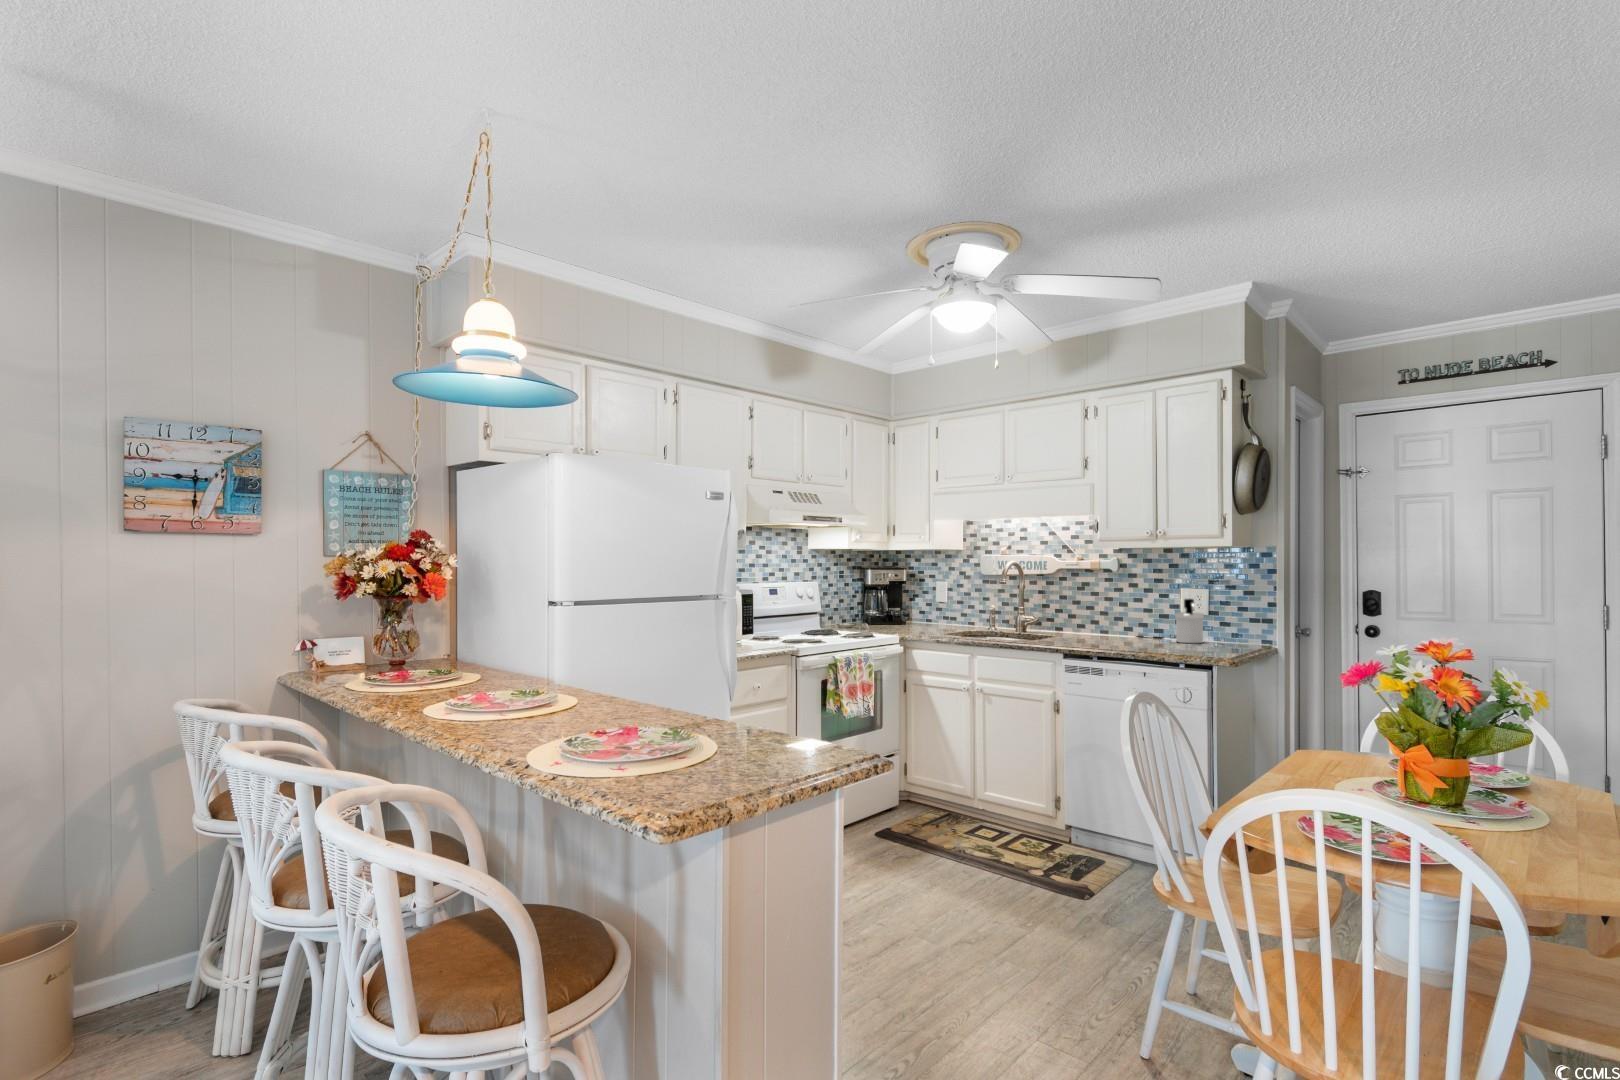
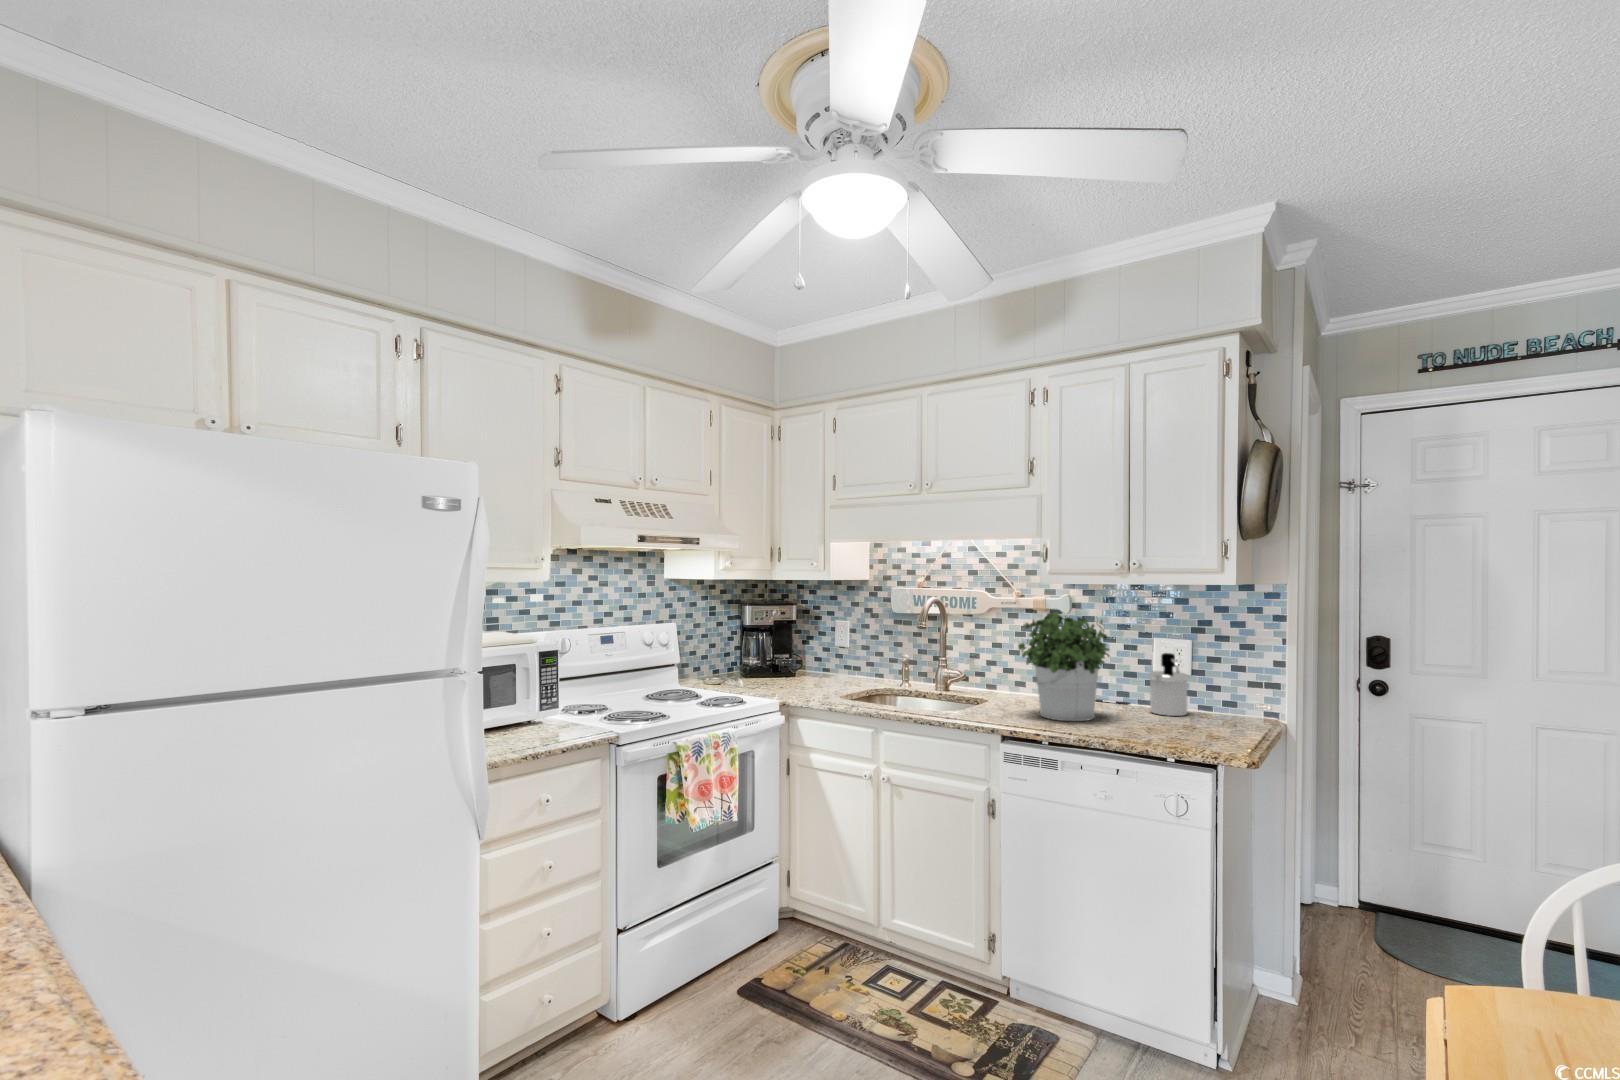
potted plant: none [1076,568,1144,645] -> present [1018,612,1109,721]

